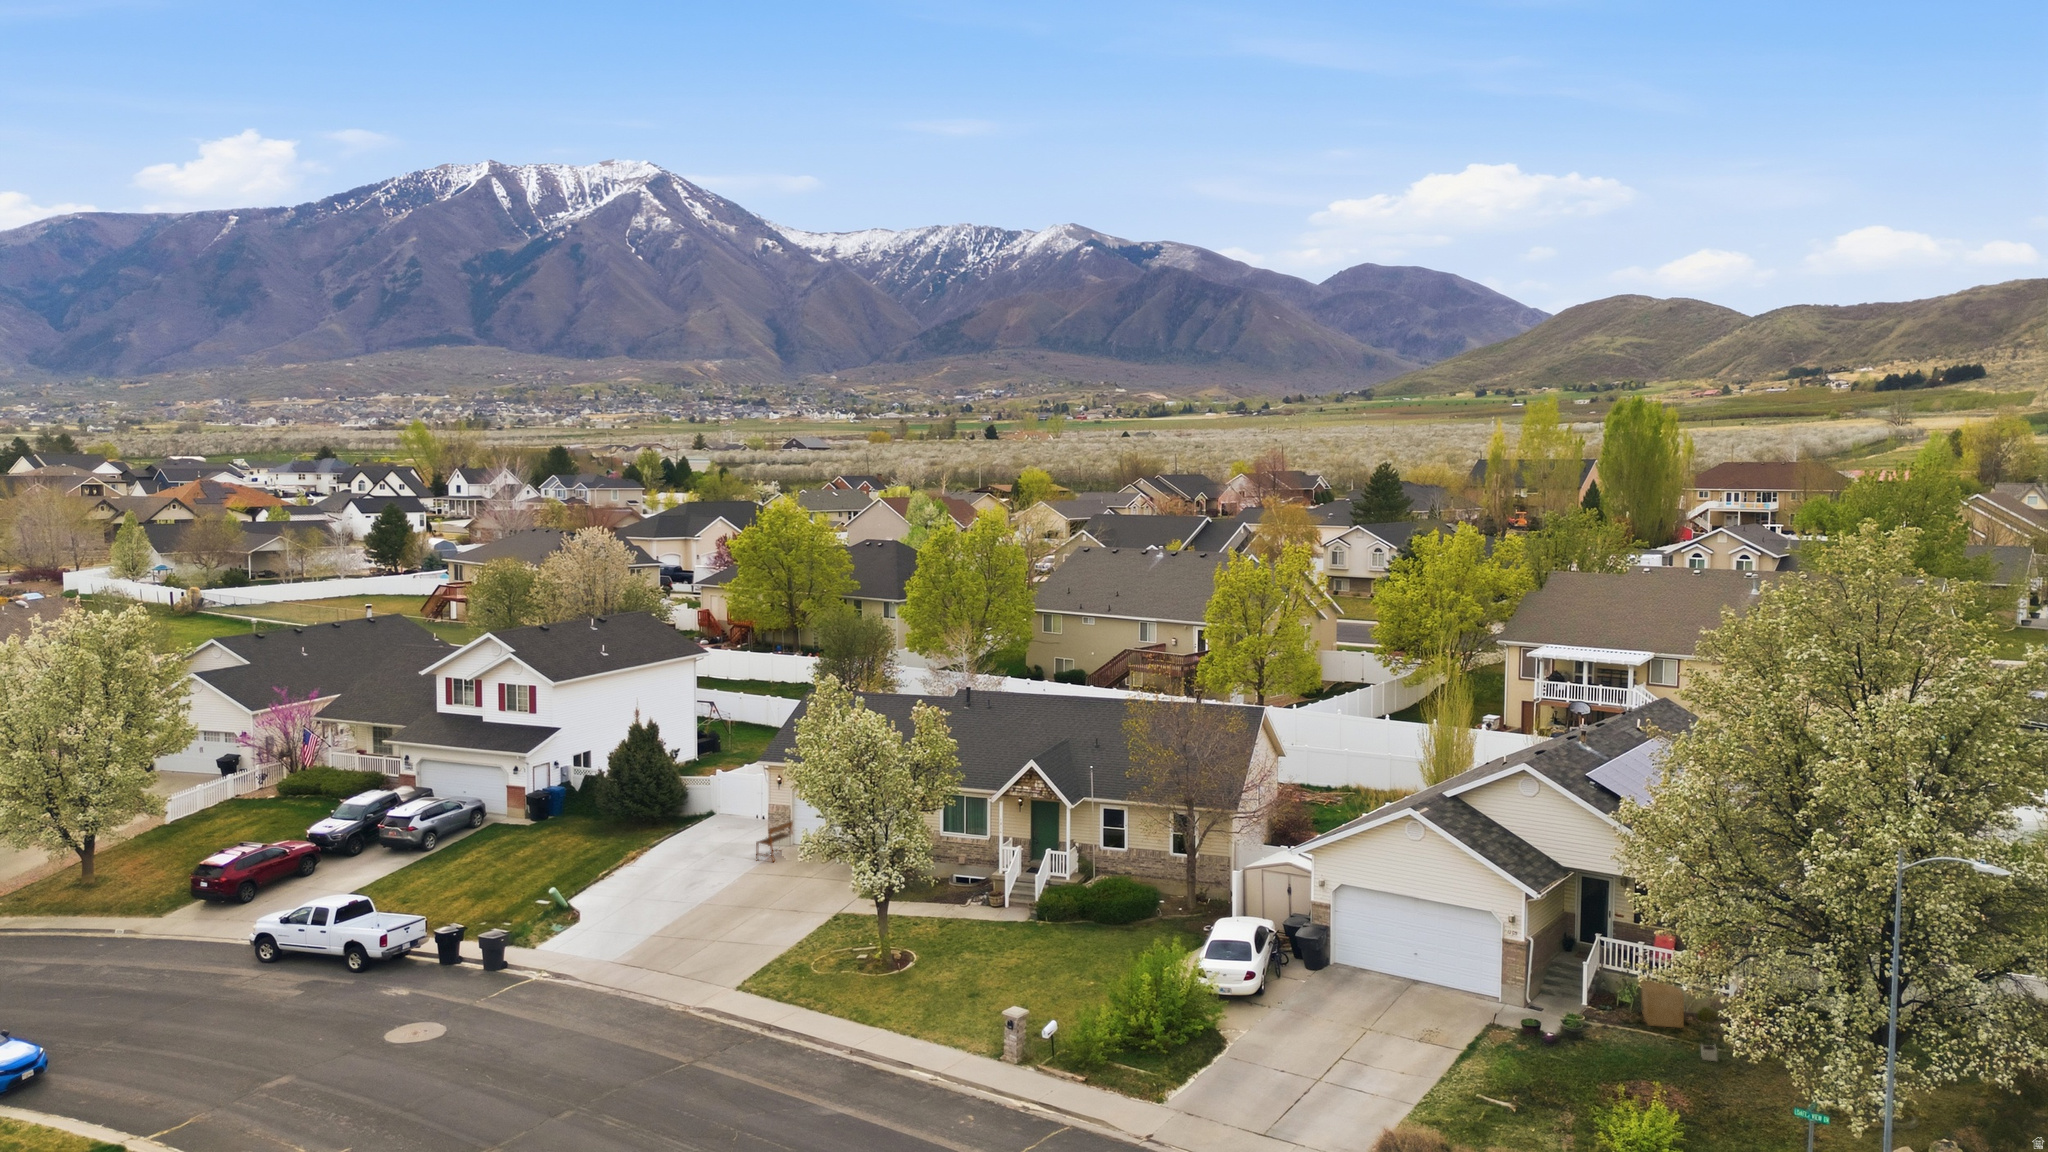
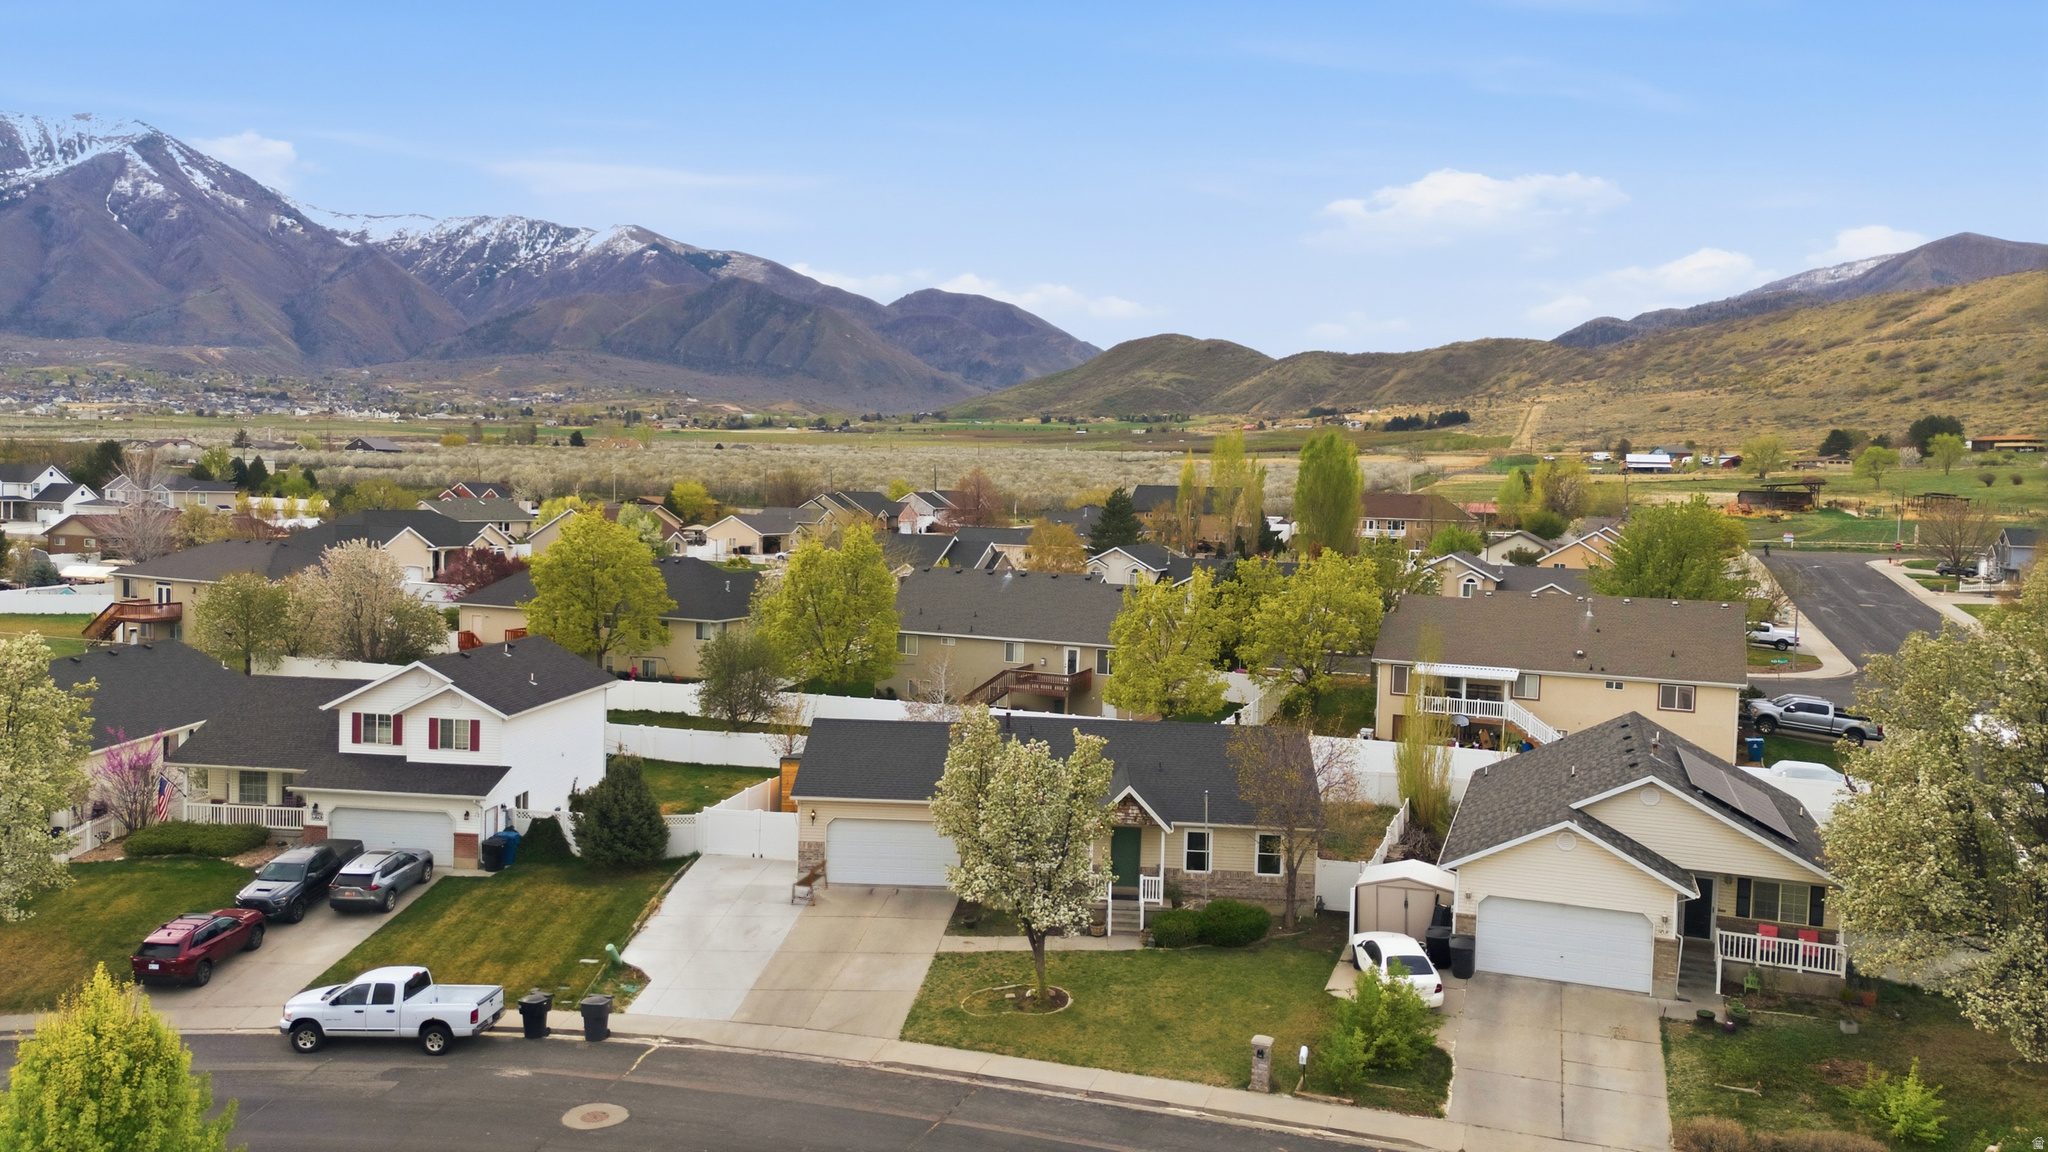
cardboard box: present [1642,981,1684,1028] -> none [1765,969,1810,1008]

